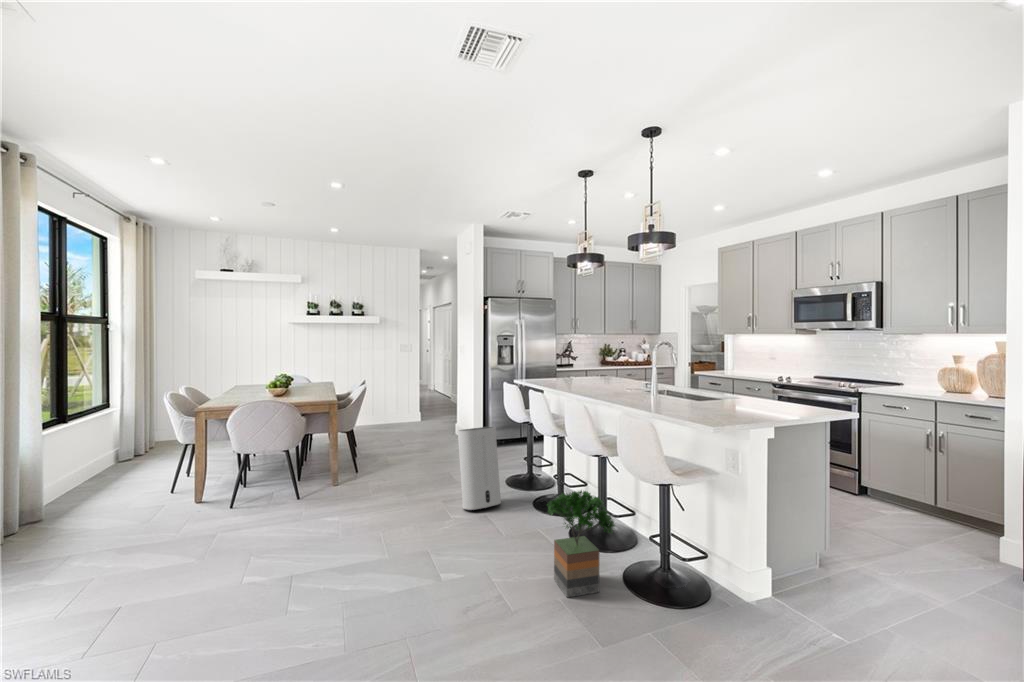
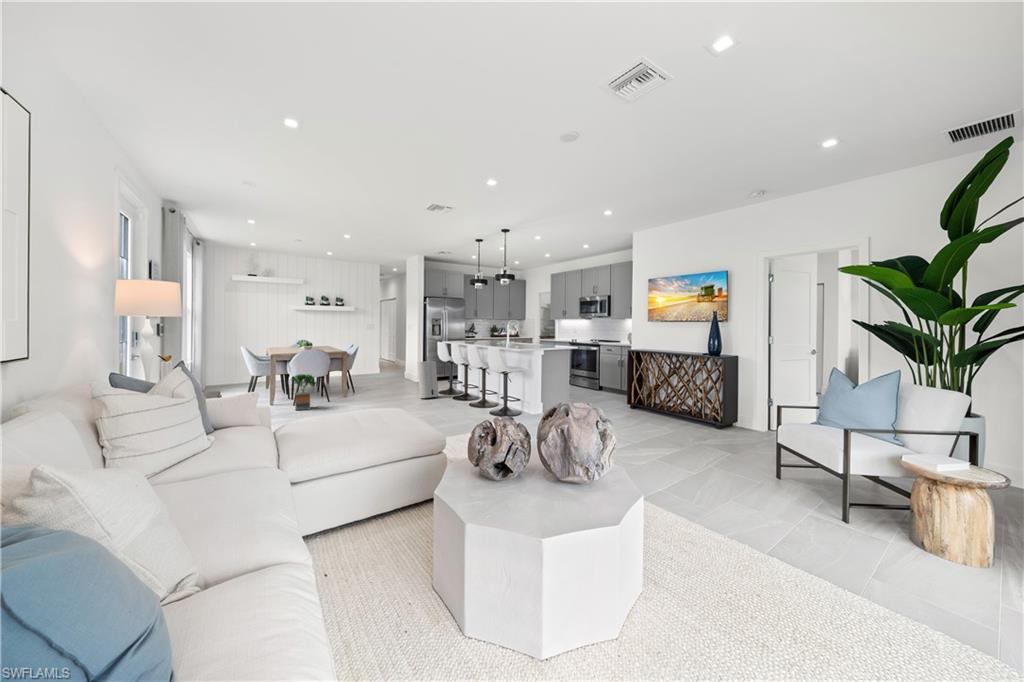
potted tree: present [547,491,615,597] -> present [291,374,316,410]

